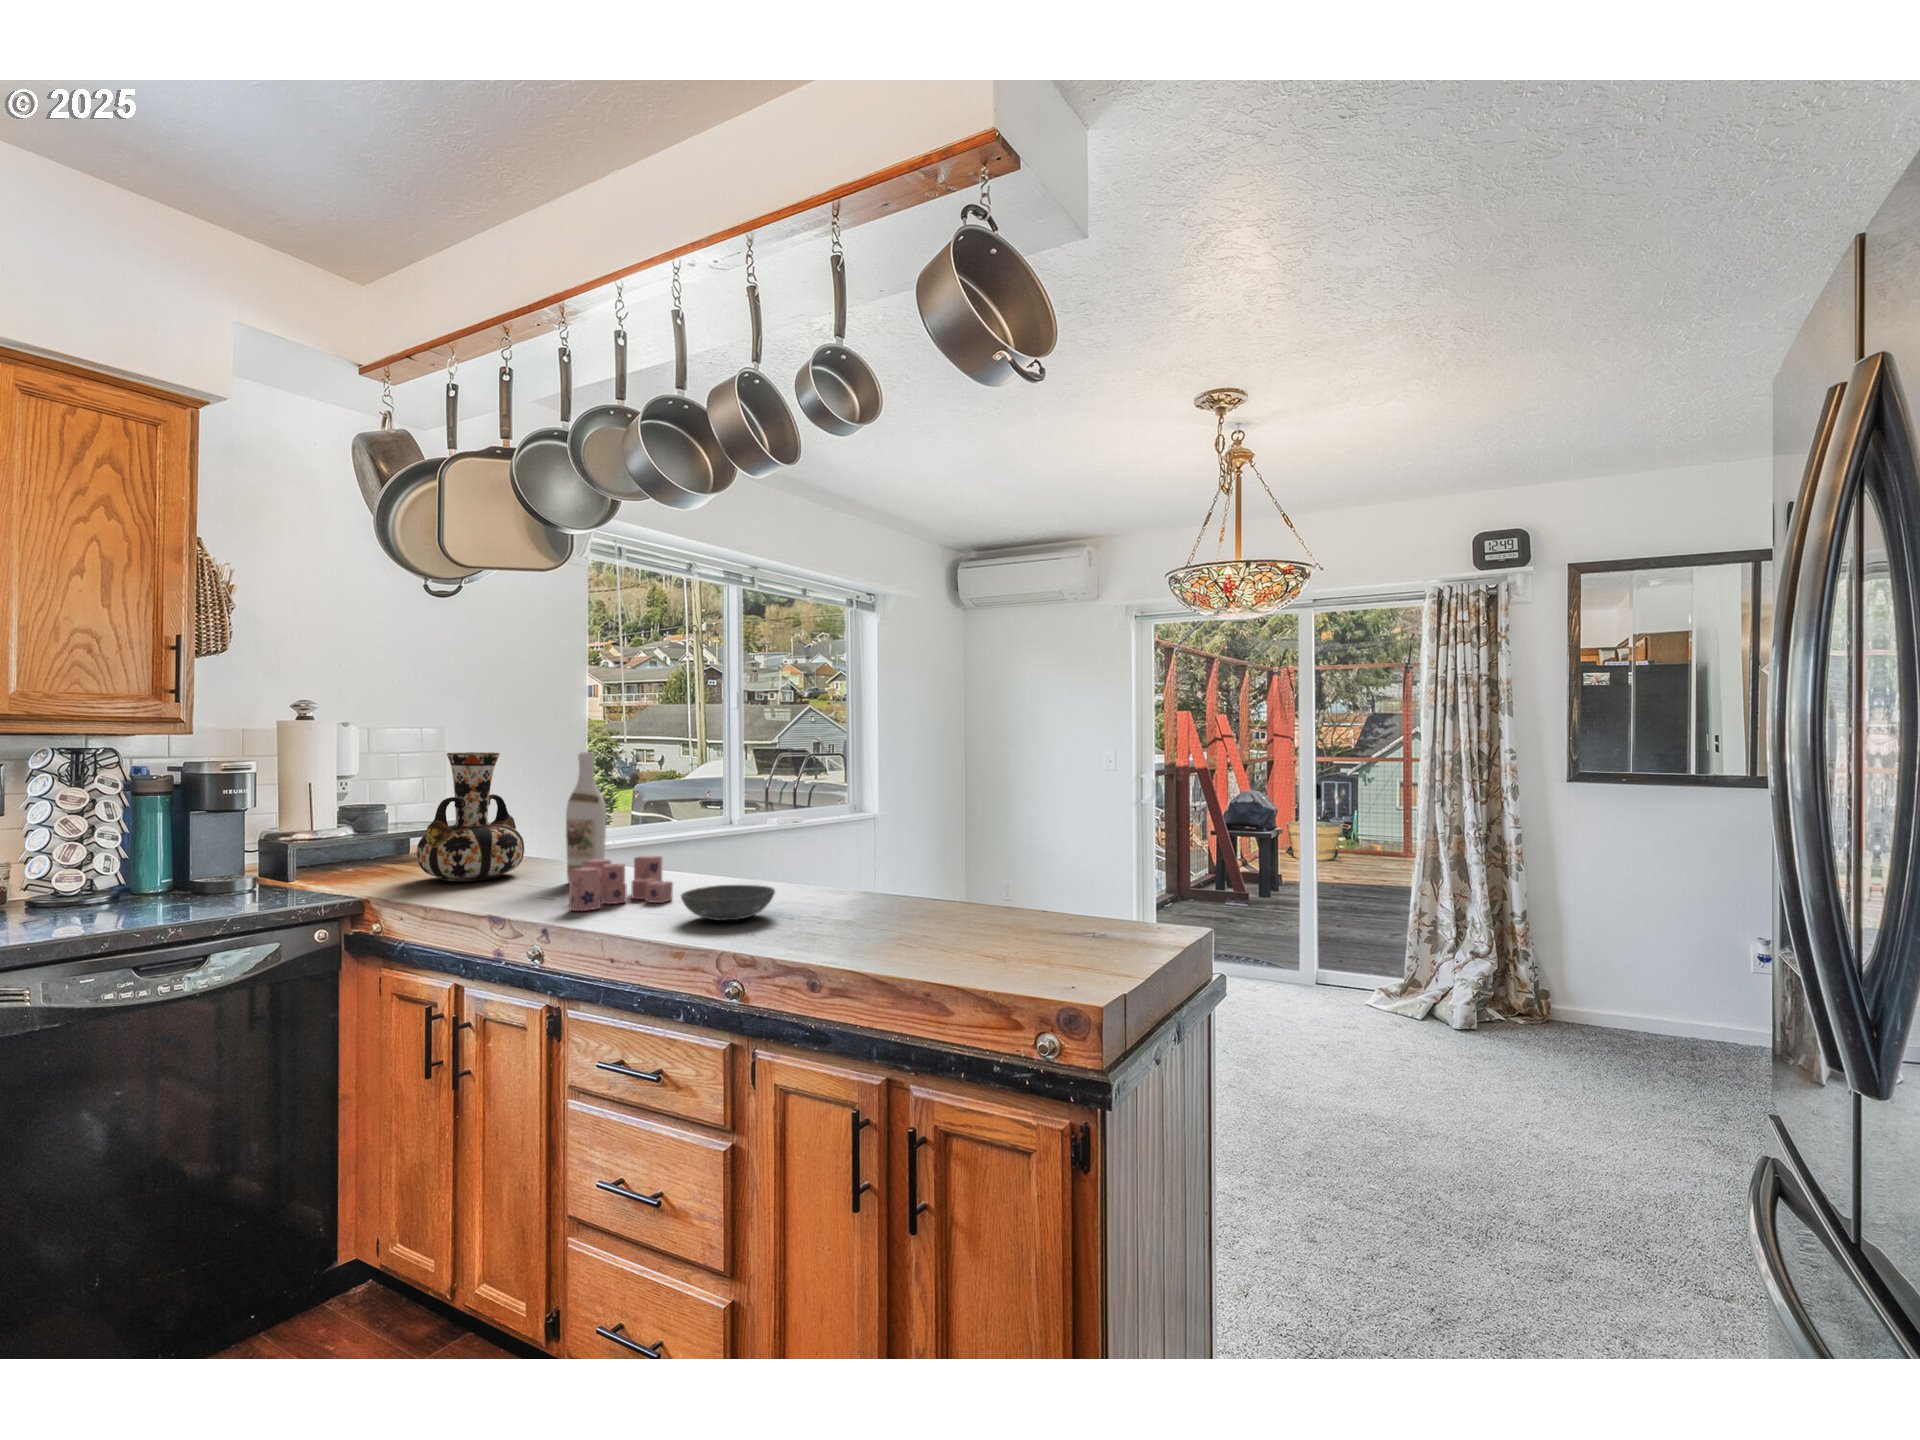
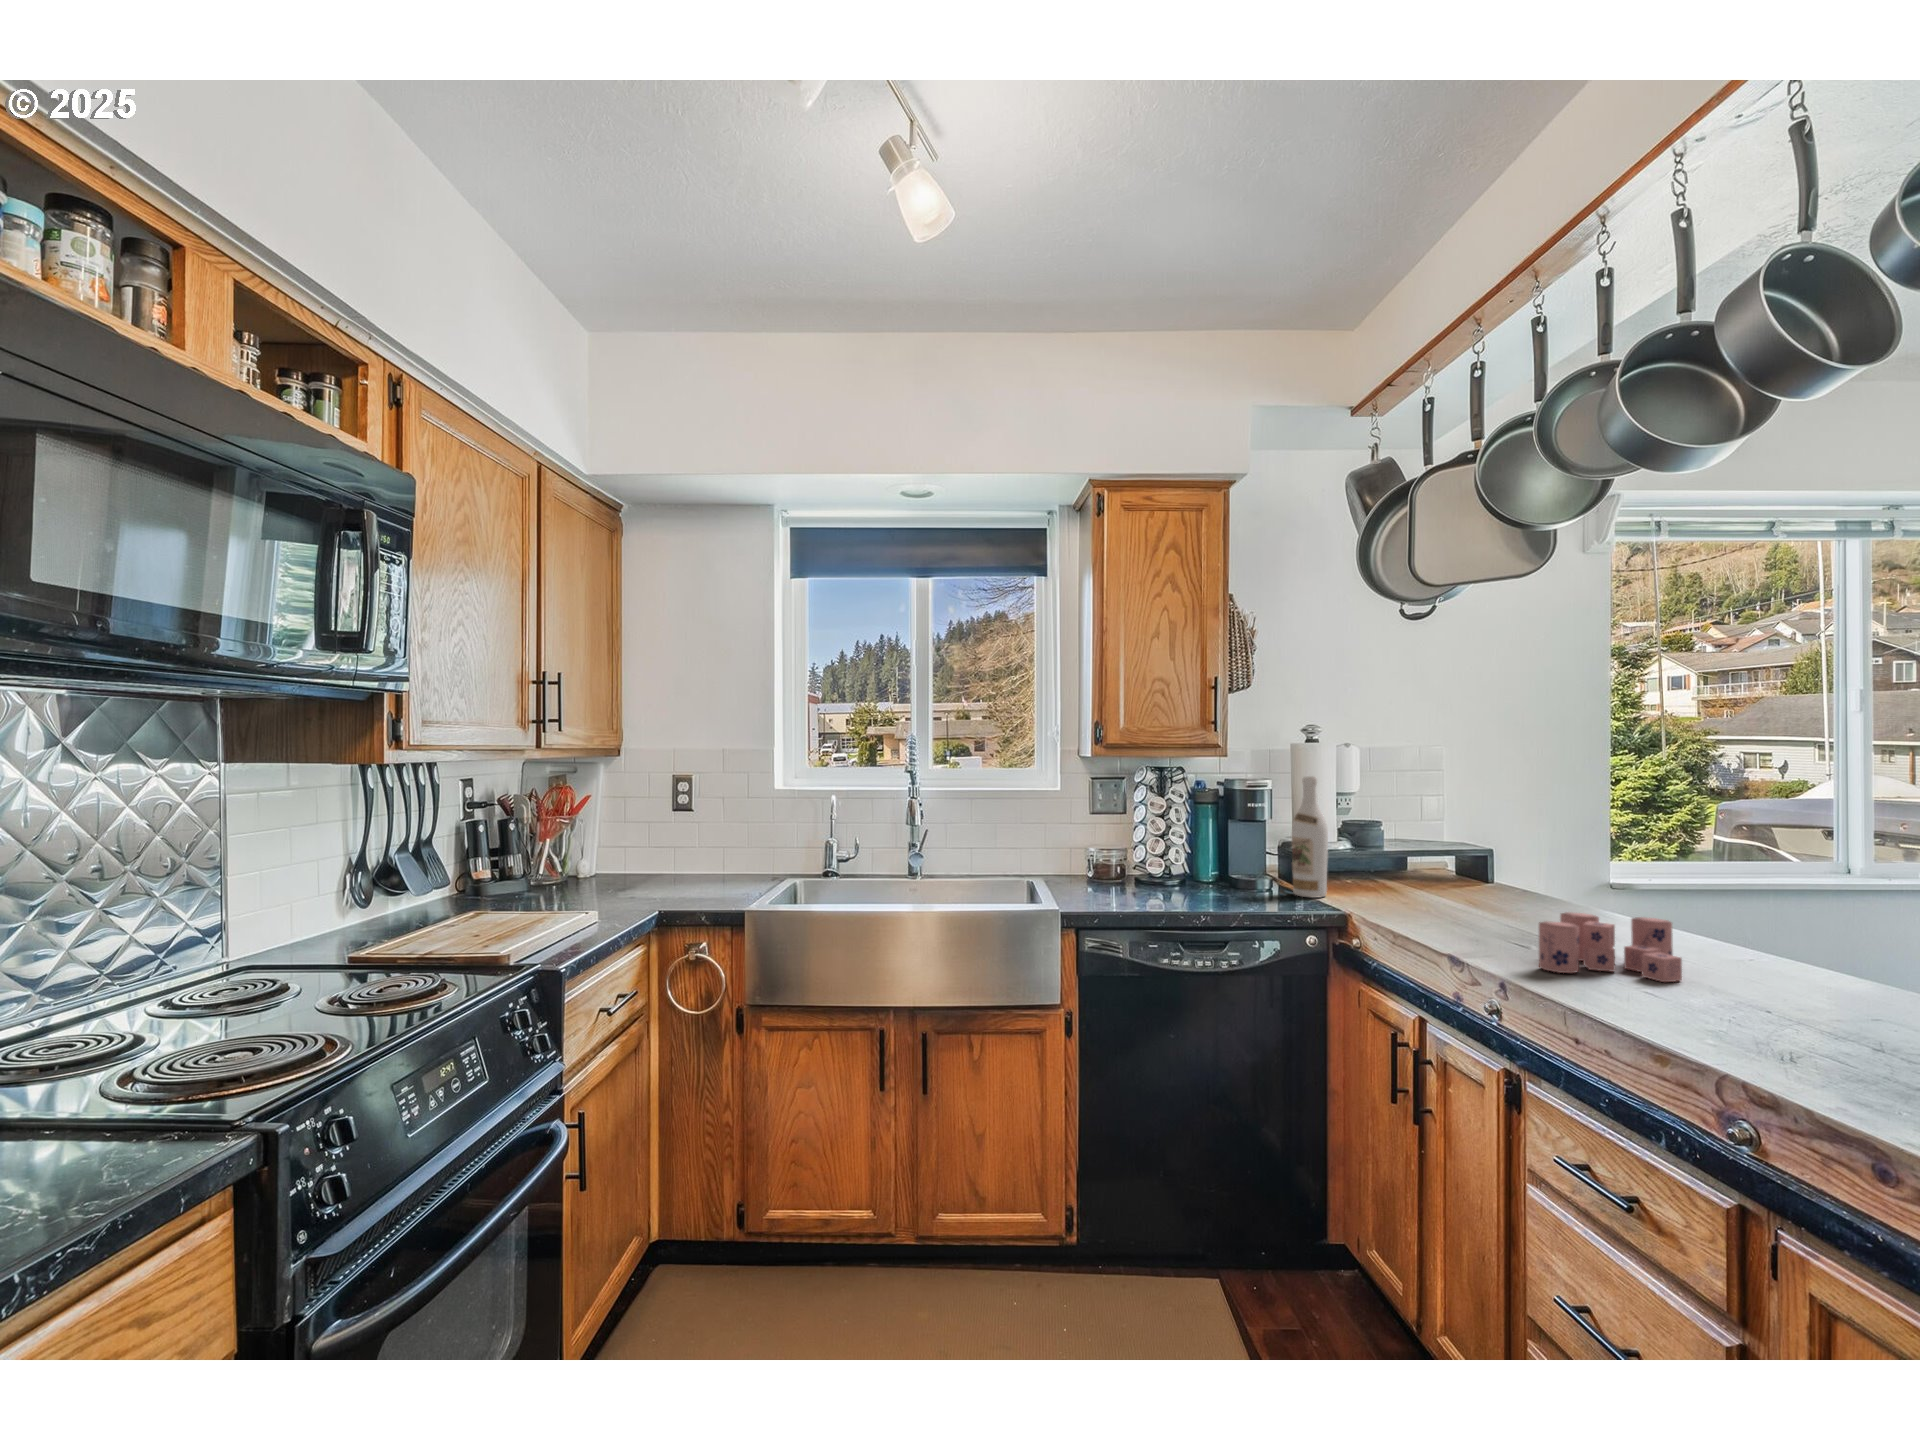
vase: present [417,752,524,881] -> none [1398,778,1509,912]
wine bottle: present [566,752,606,882] -> present [1292,776,1328,898]
bowl: present [681,885,775,921] -> none [1678,975,1841,1032]

